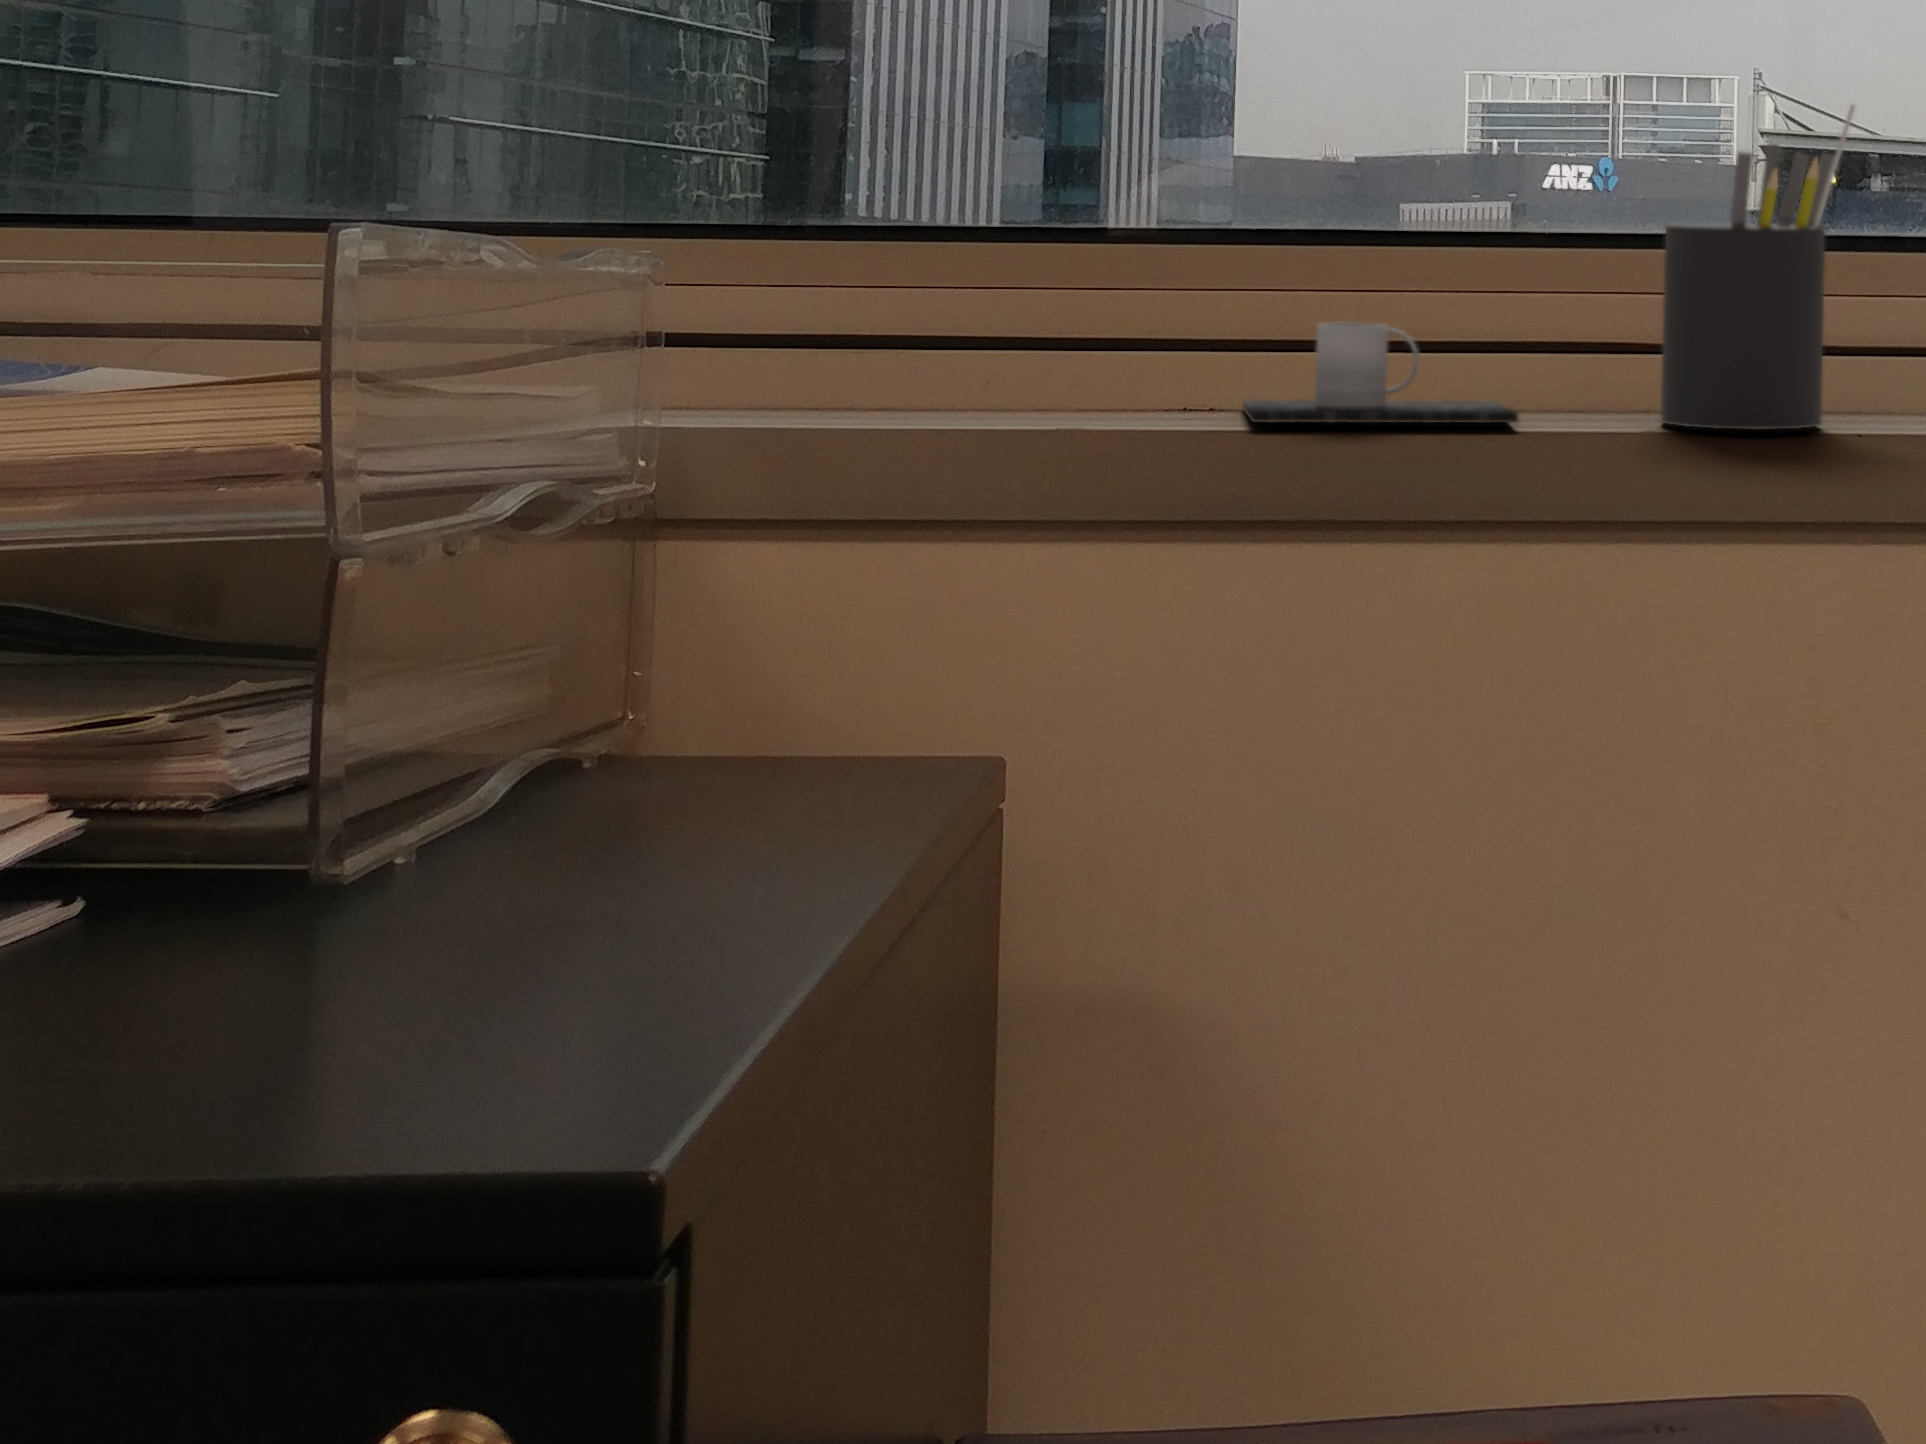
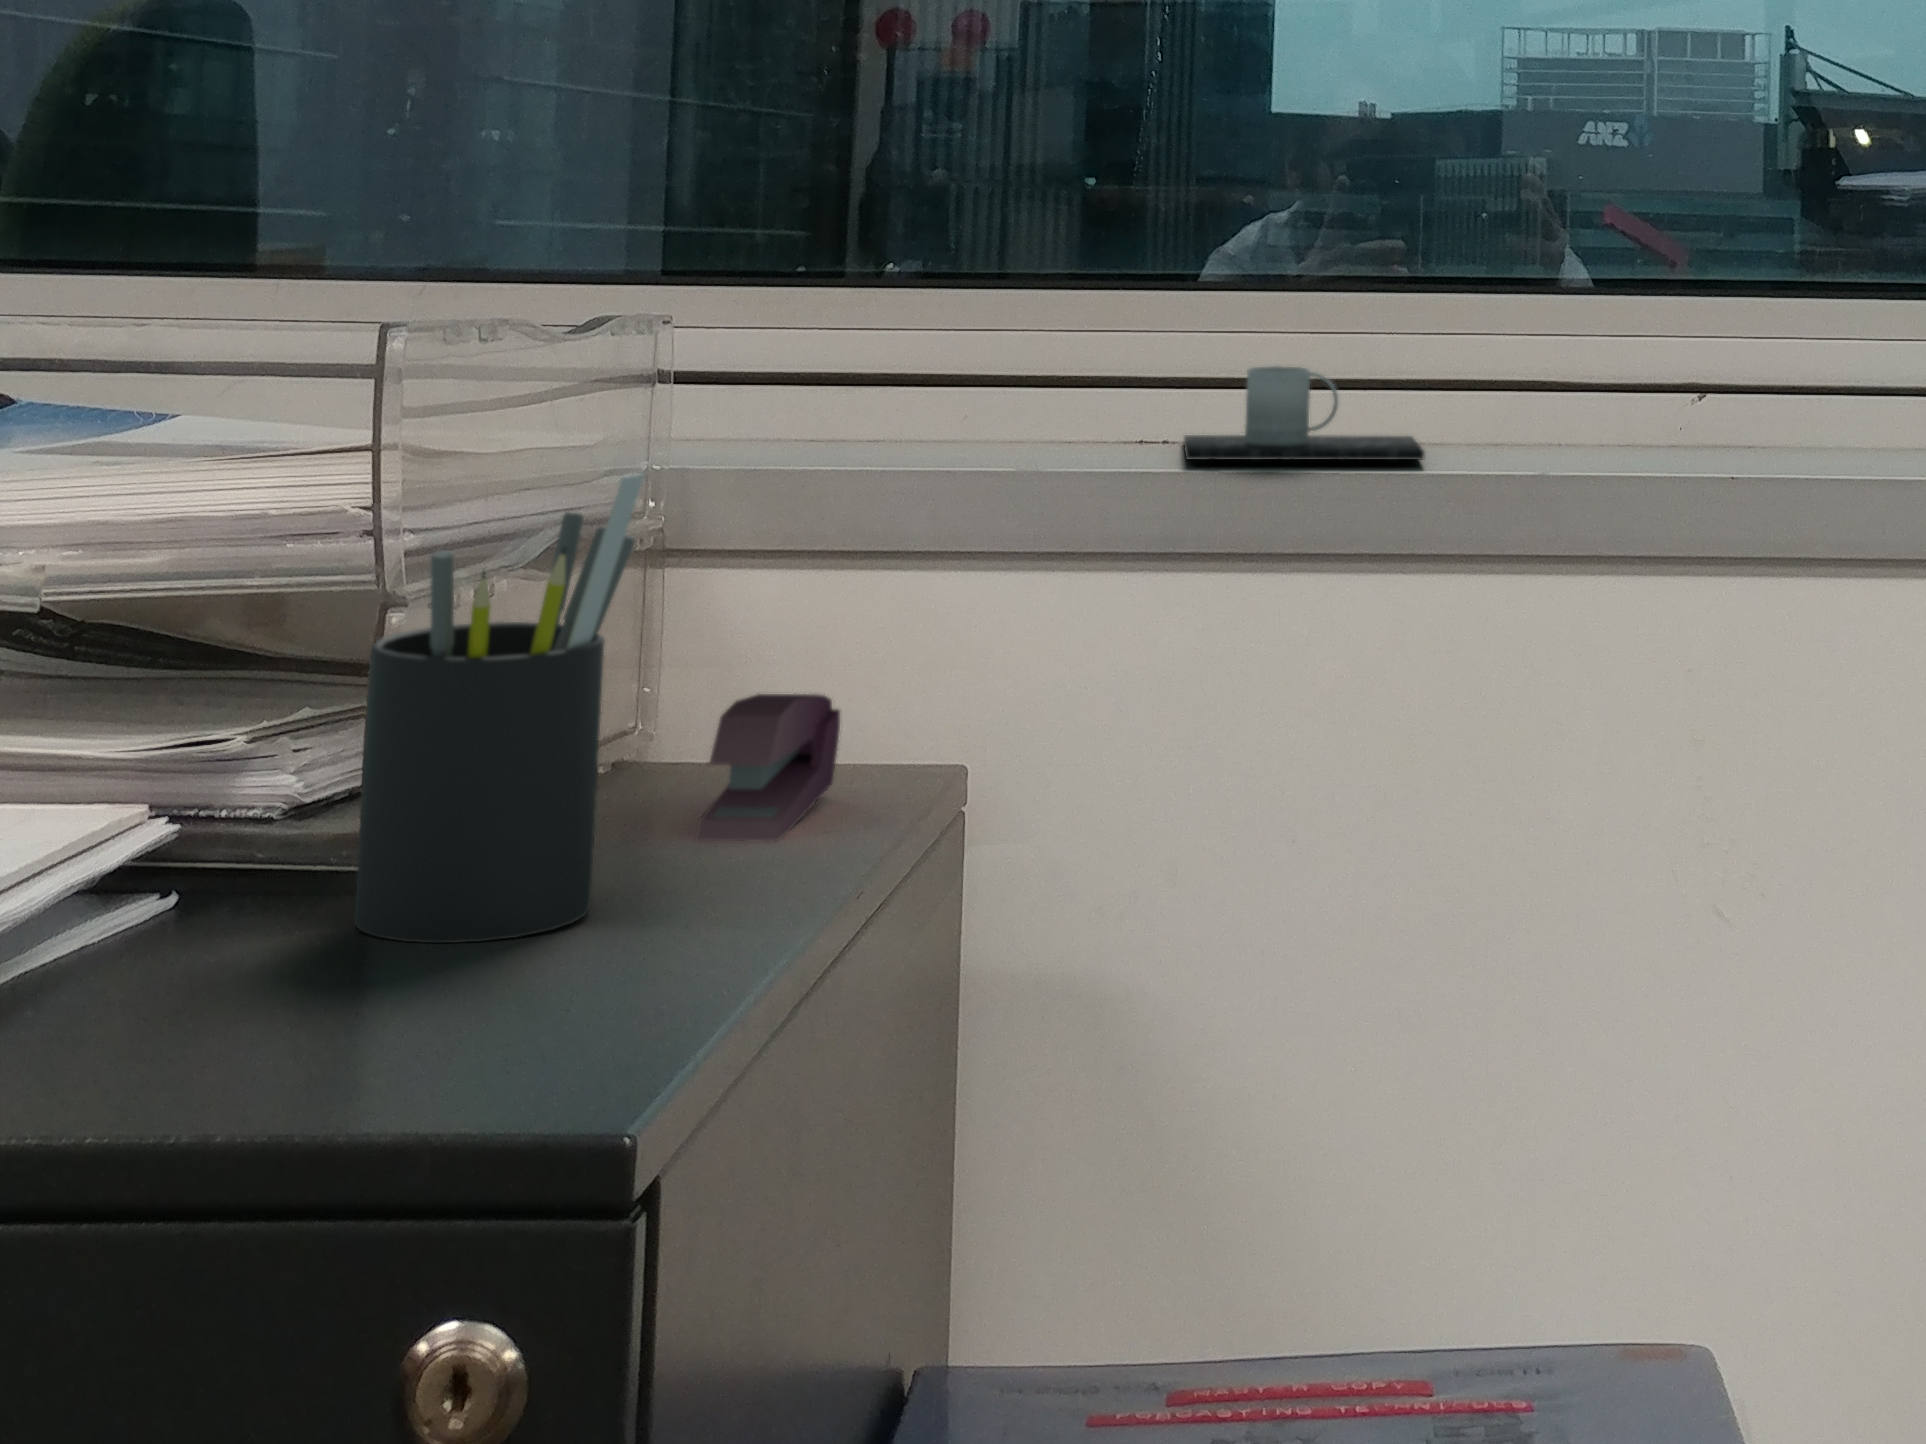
pen holder: present [1661,105,1855,429] -> present [354,473,644,943]
stapler: none [712,673,875,845] -> present [696,694,840,841]

